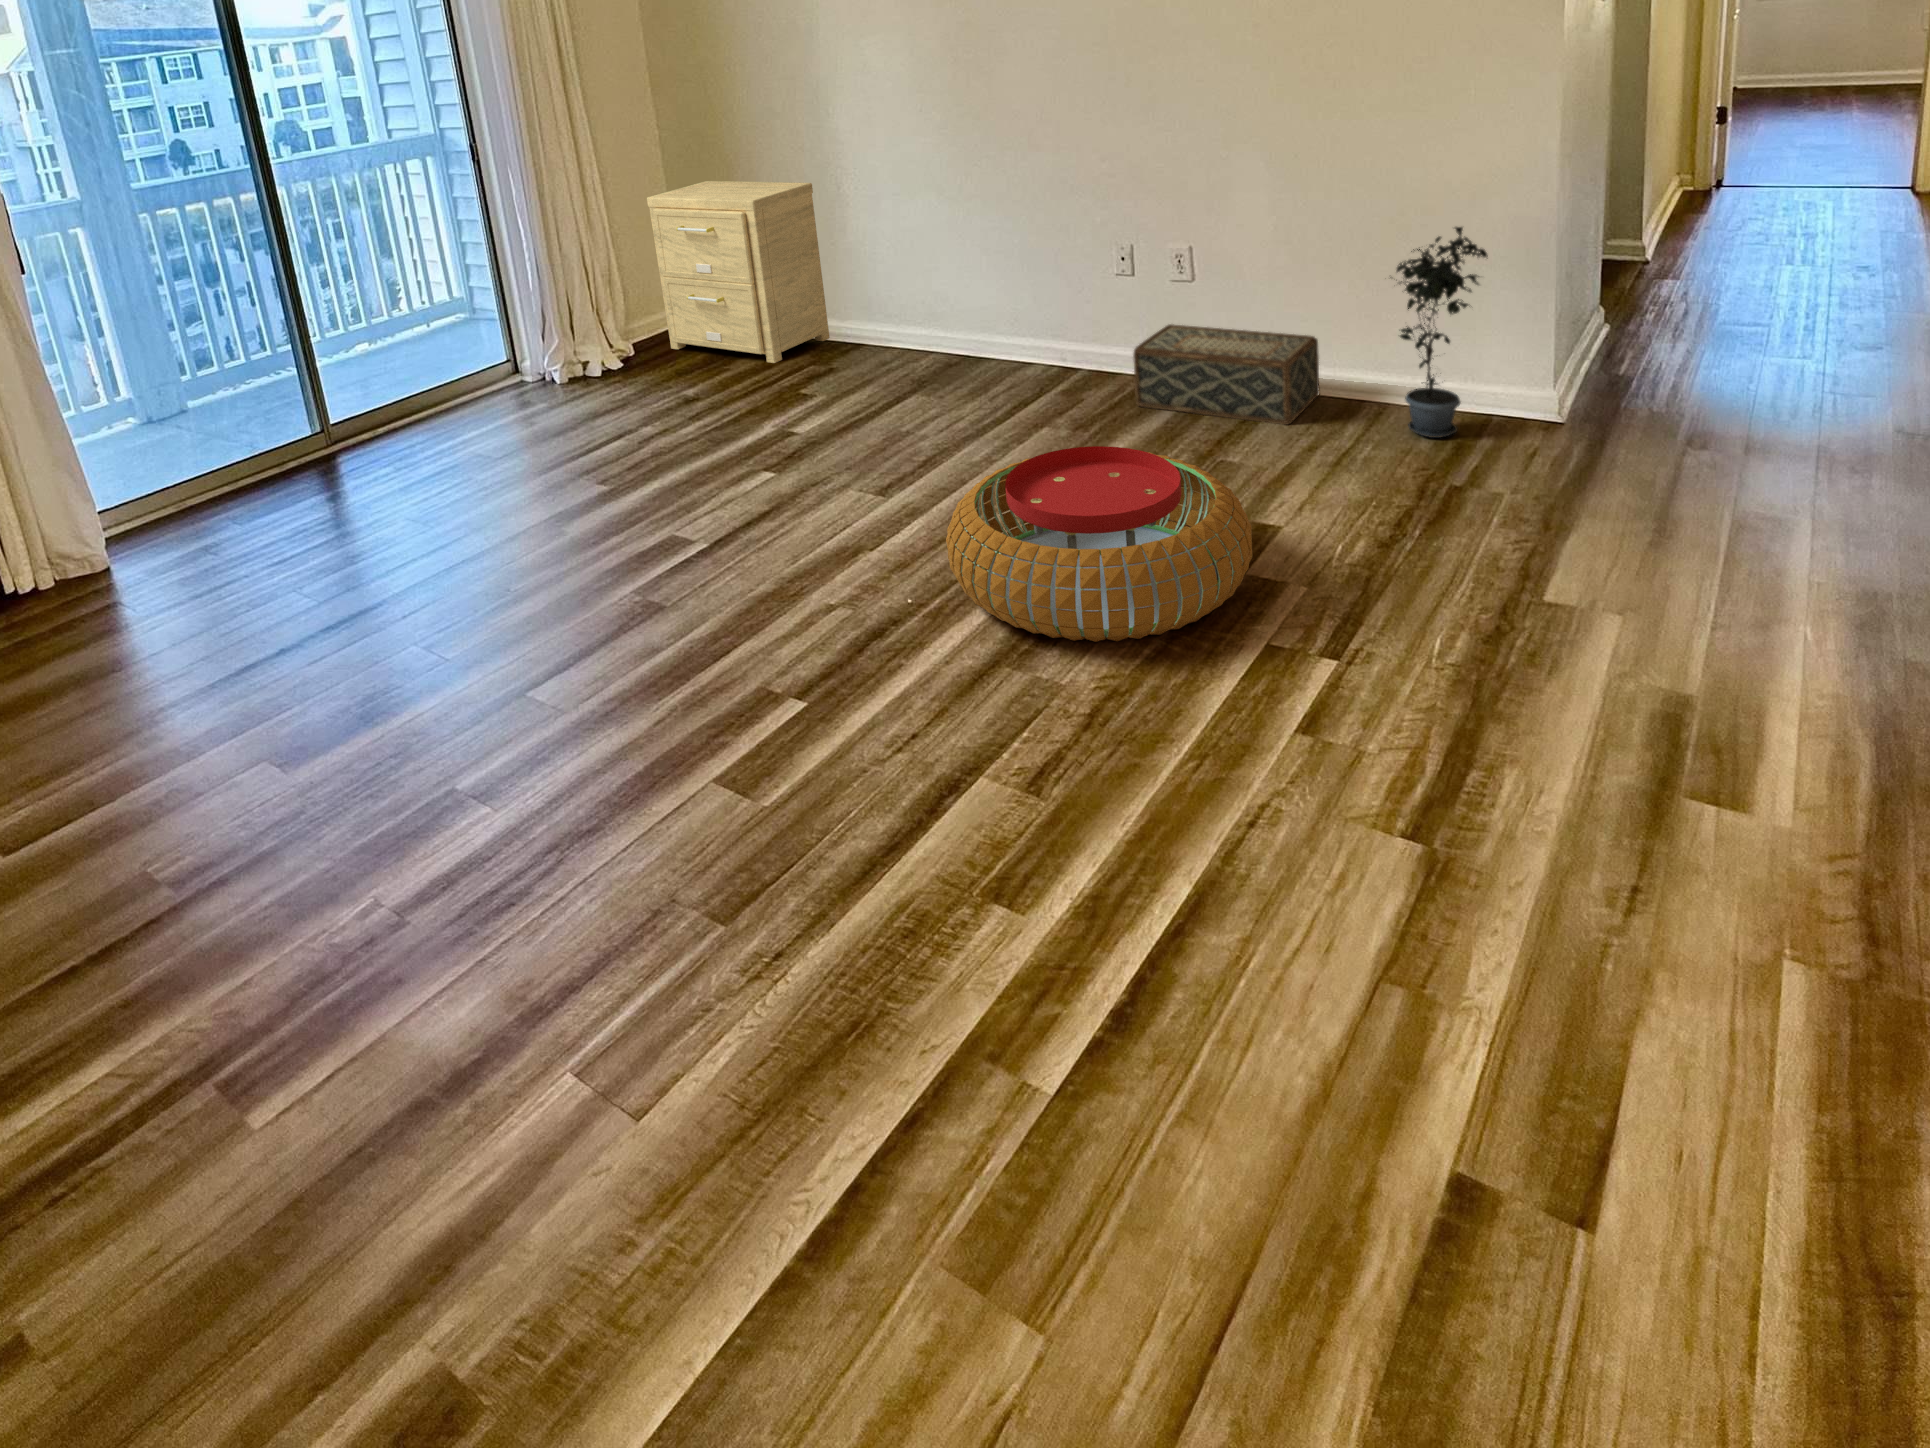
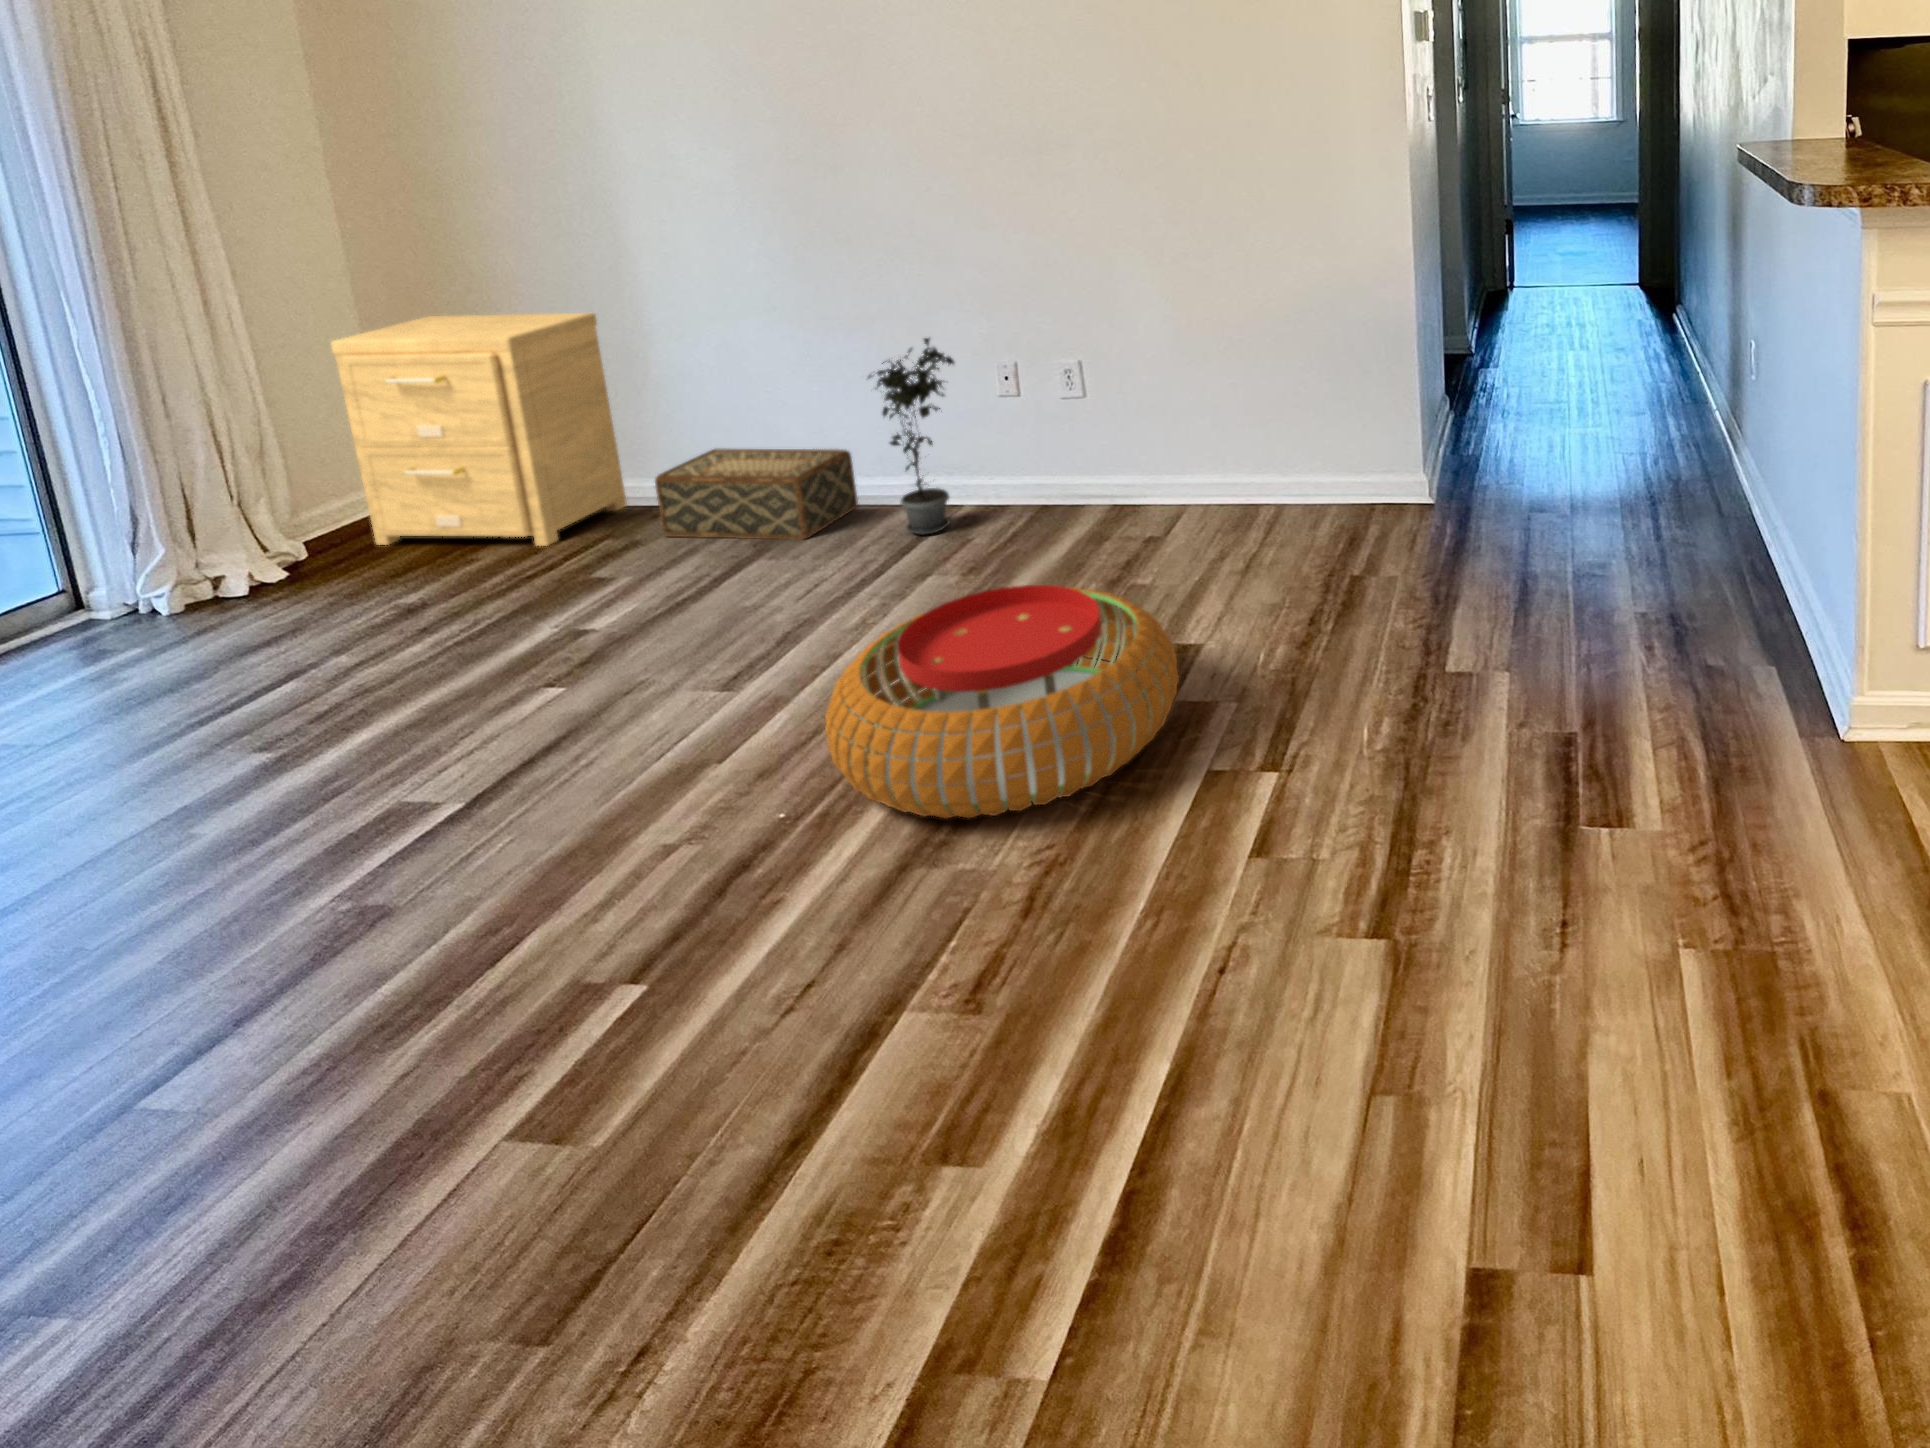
potted plant: present [1390,227,1488,438] -> present [868,338,954,535]
woven basket: present [1133,324,1319,425] -> present [655,449,859,540]

